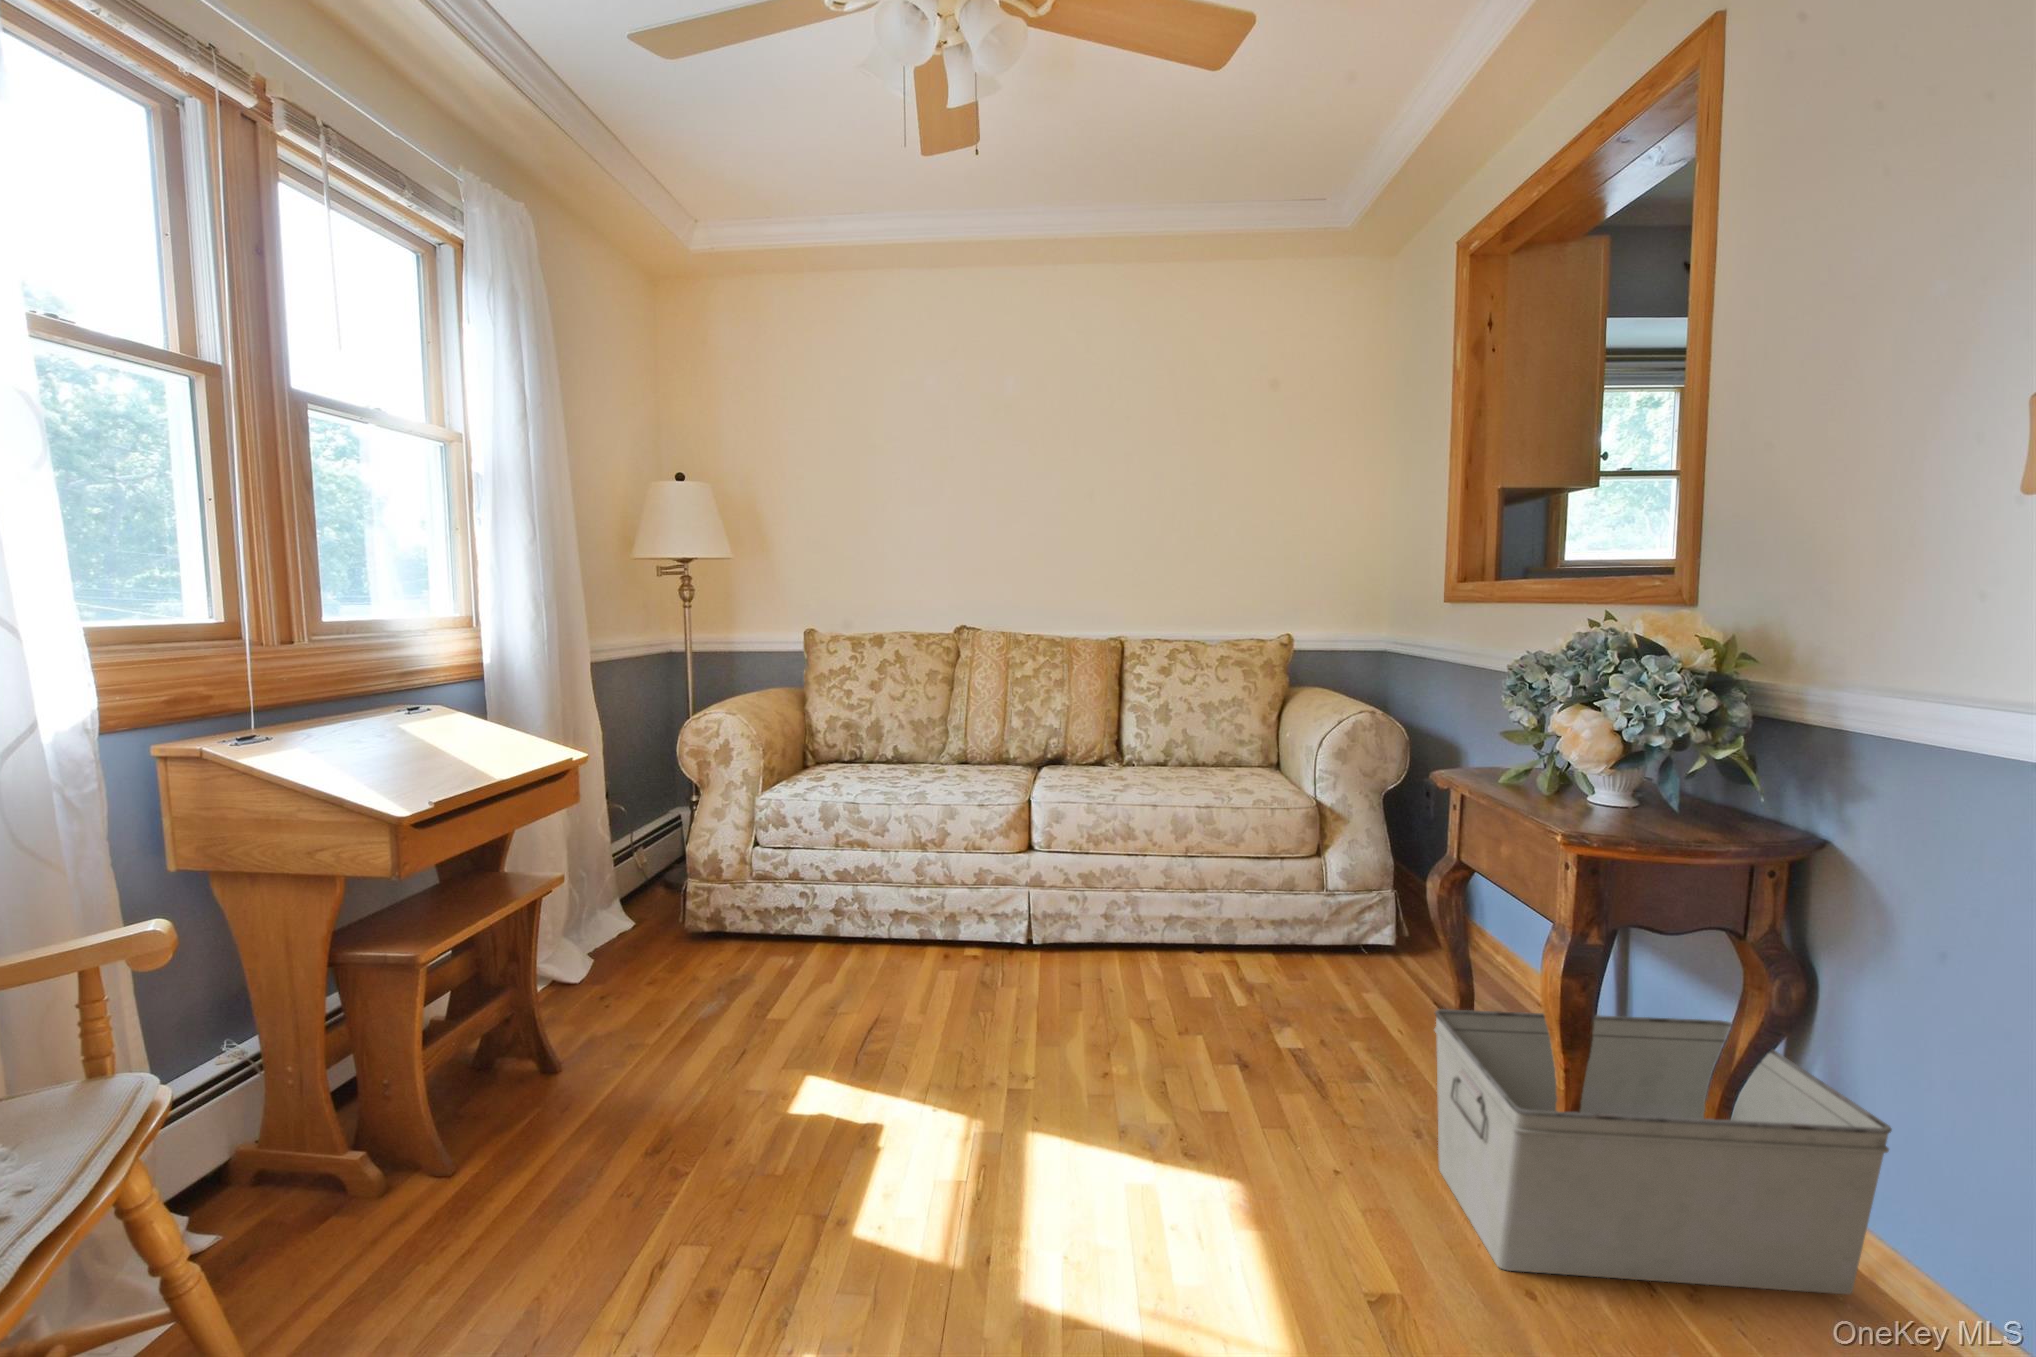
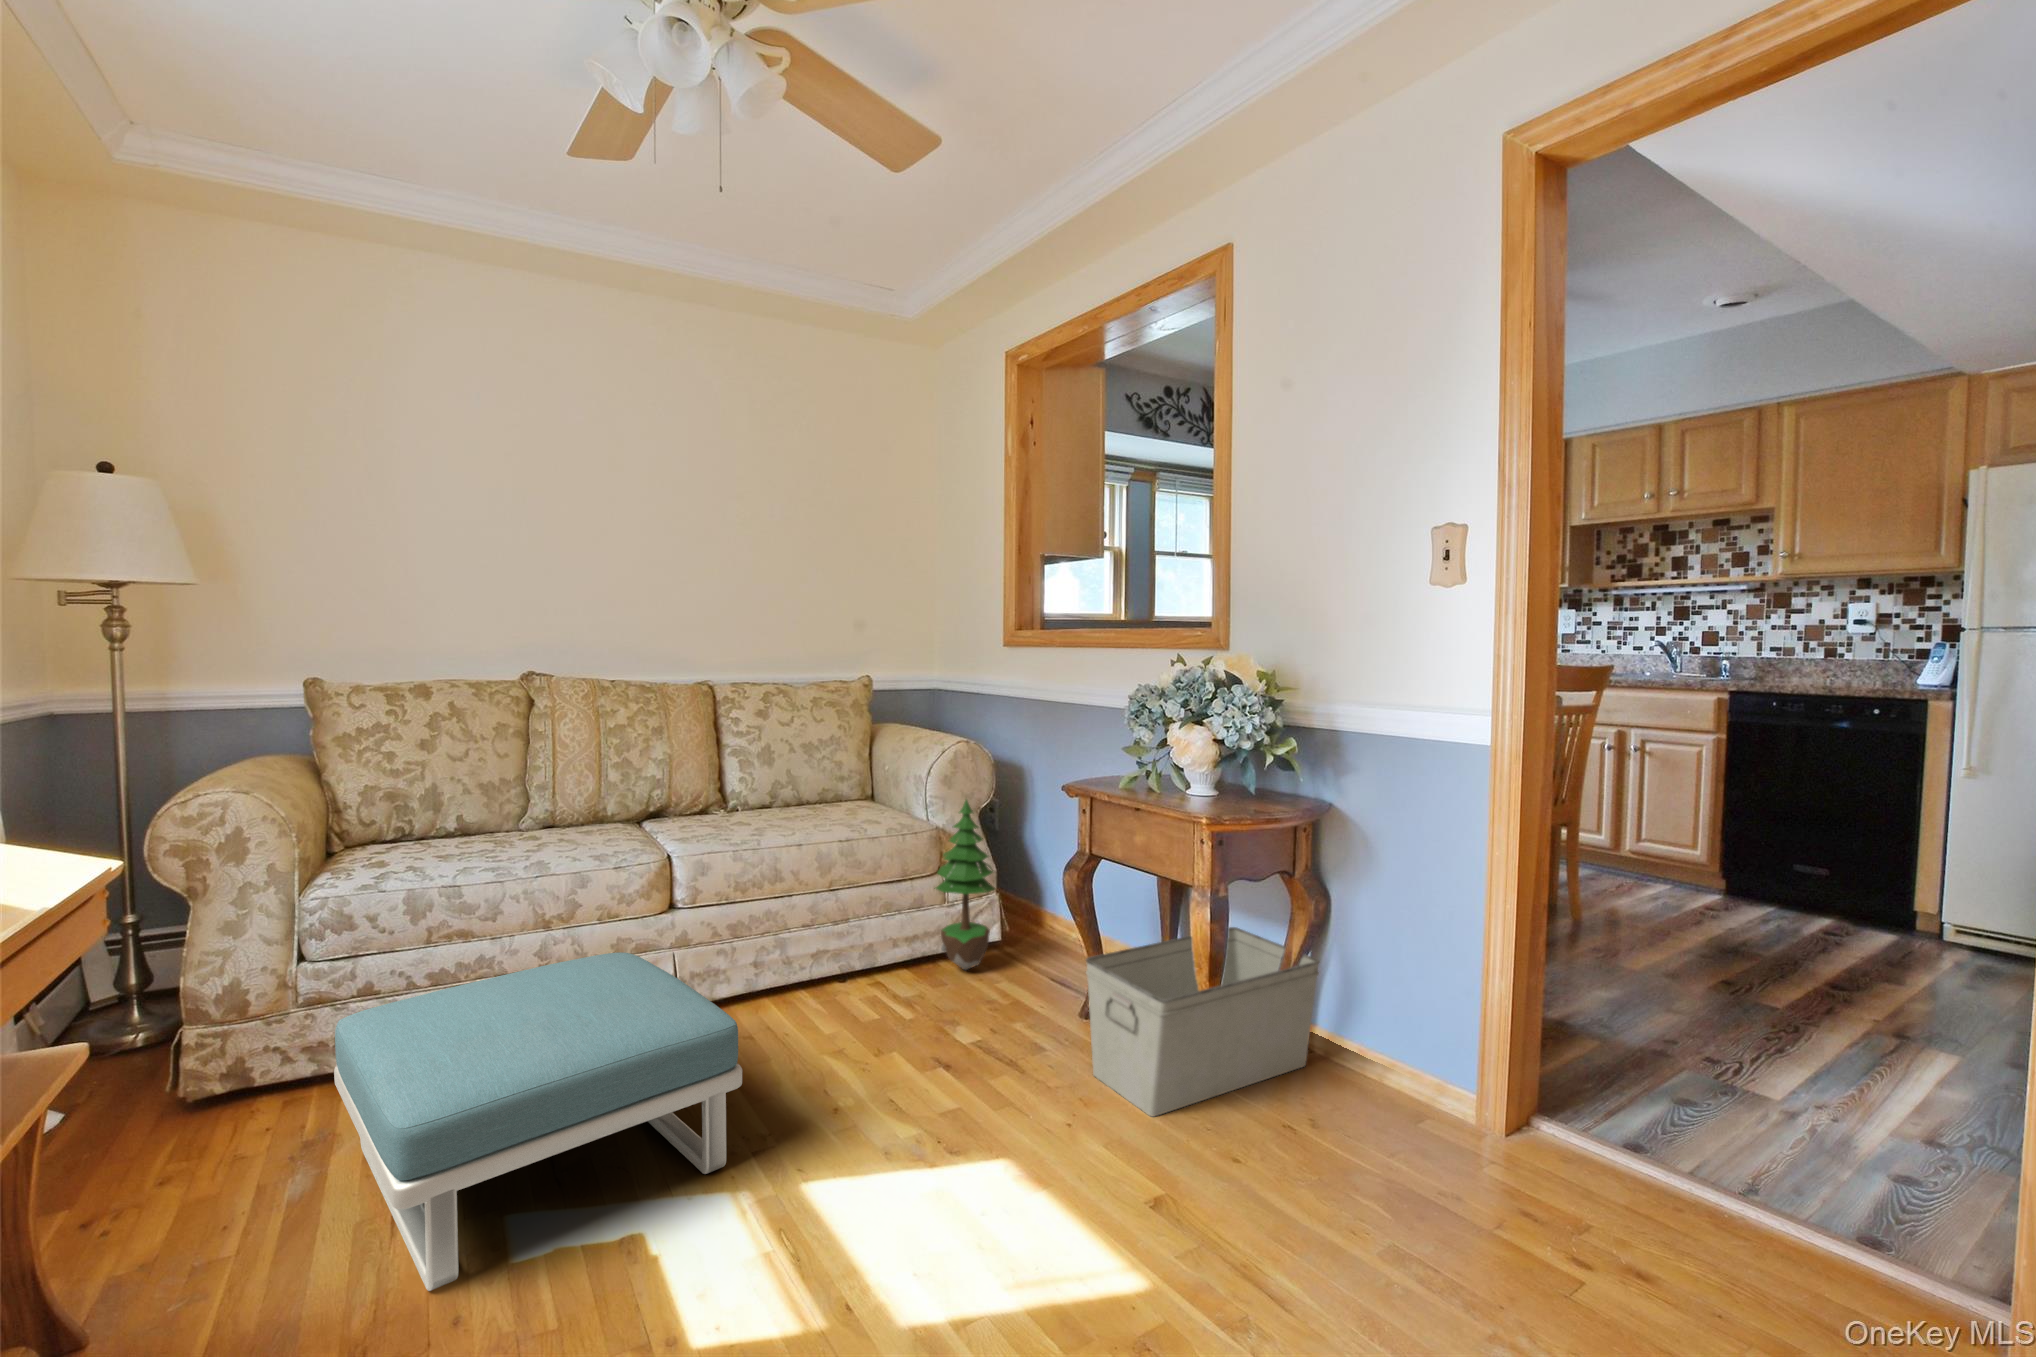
potted tree: none [1303,776,1382,977] -> present [936,800,995,970]
footstool: none [670,883,987,1146] -> present [334,952,742,1291]

